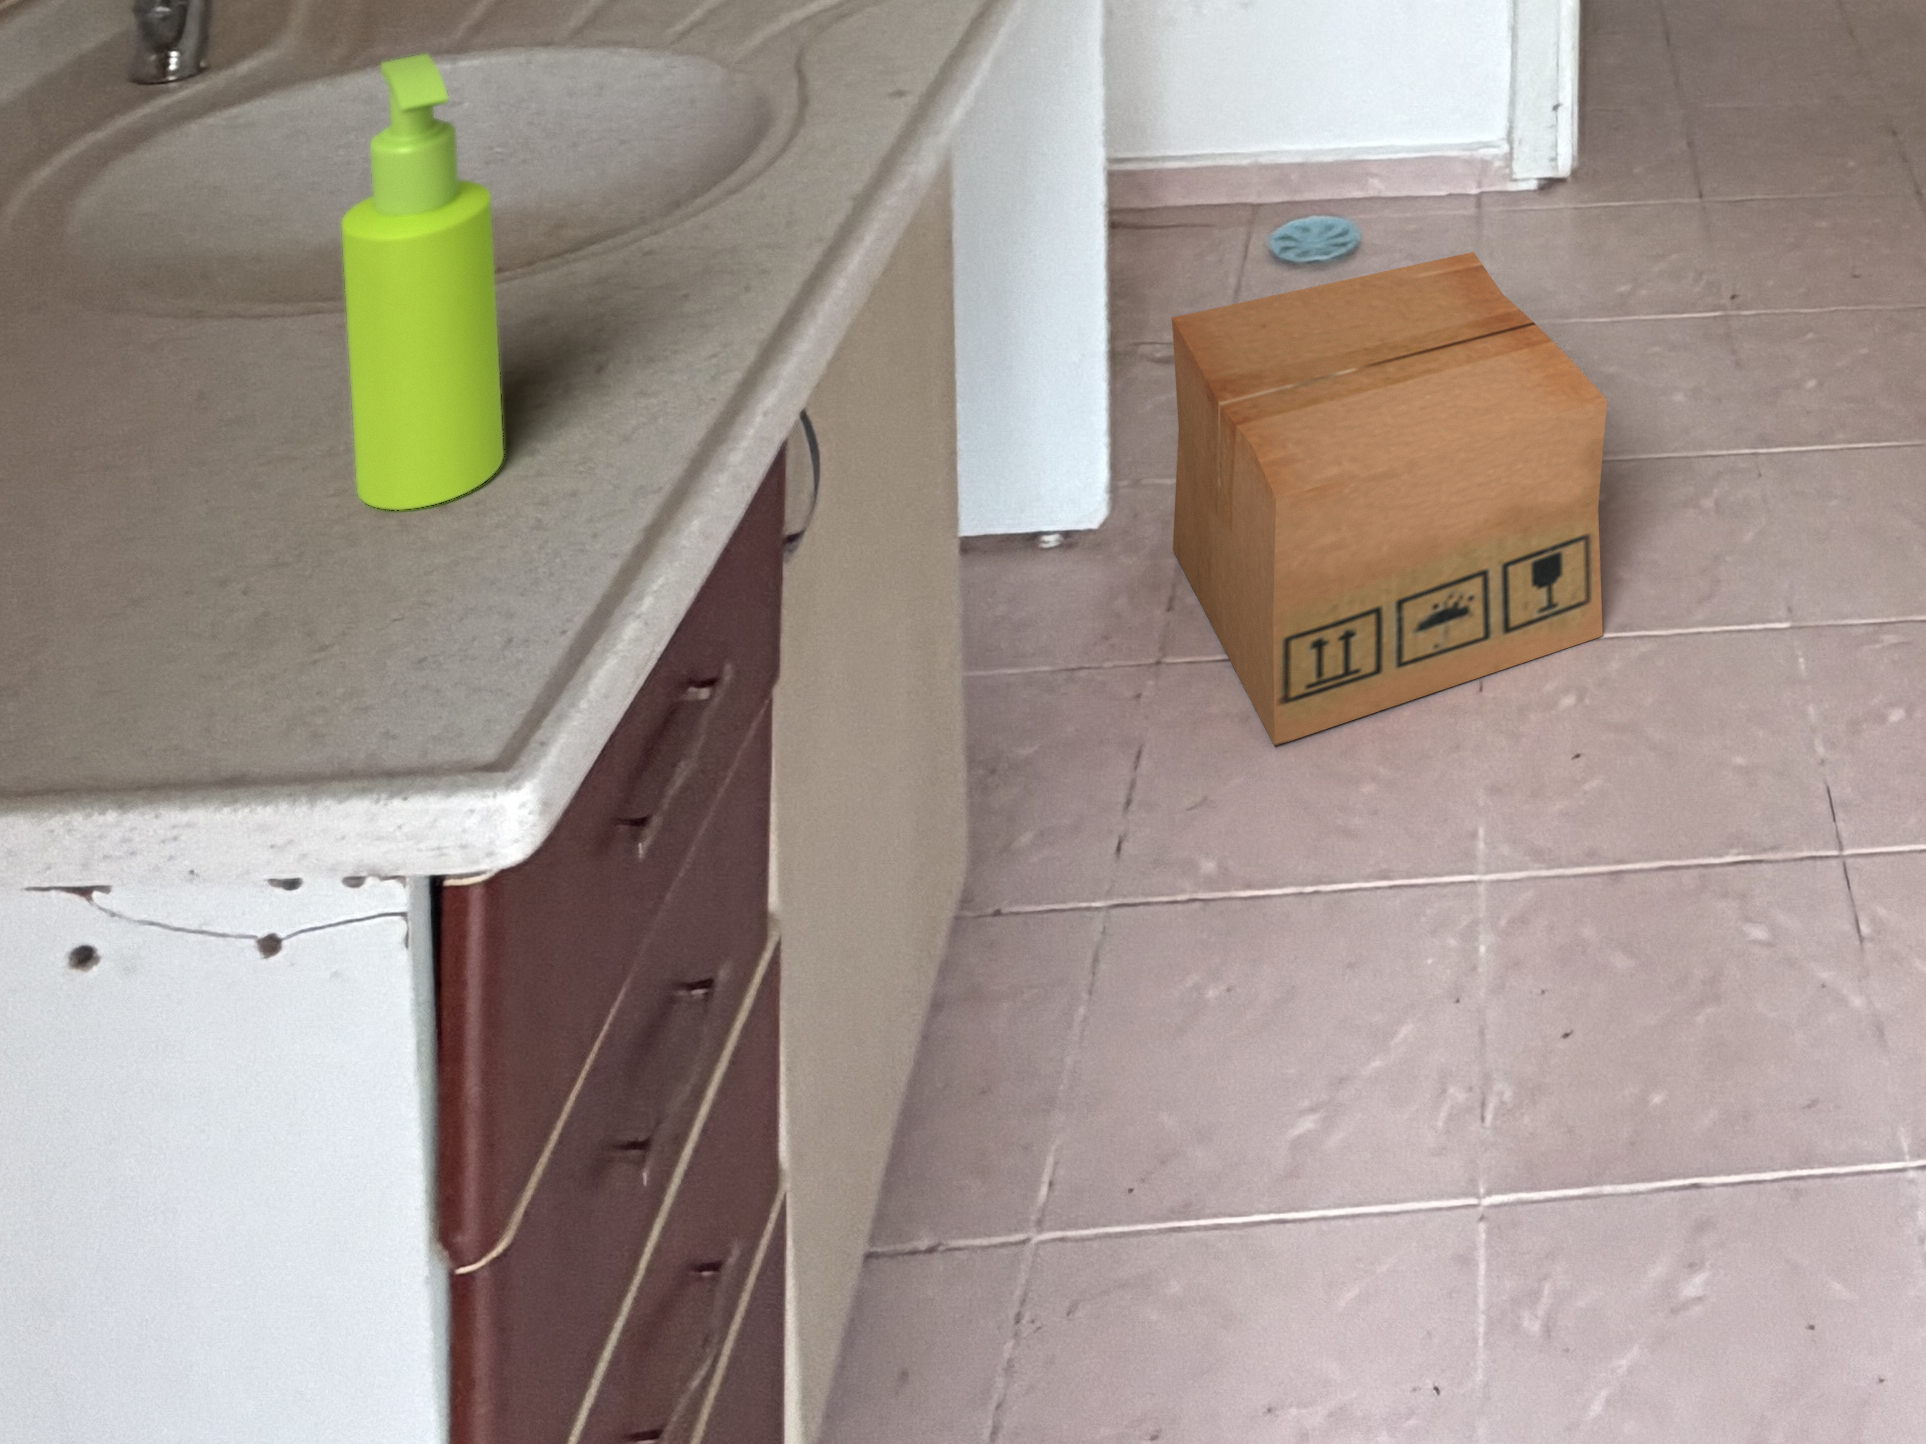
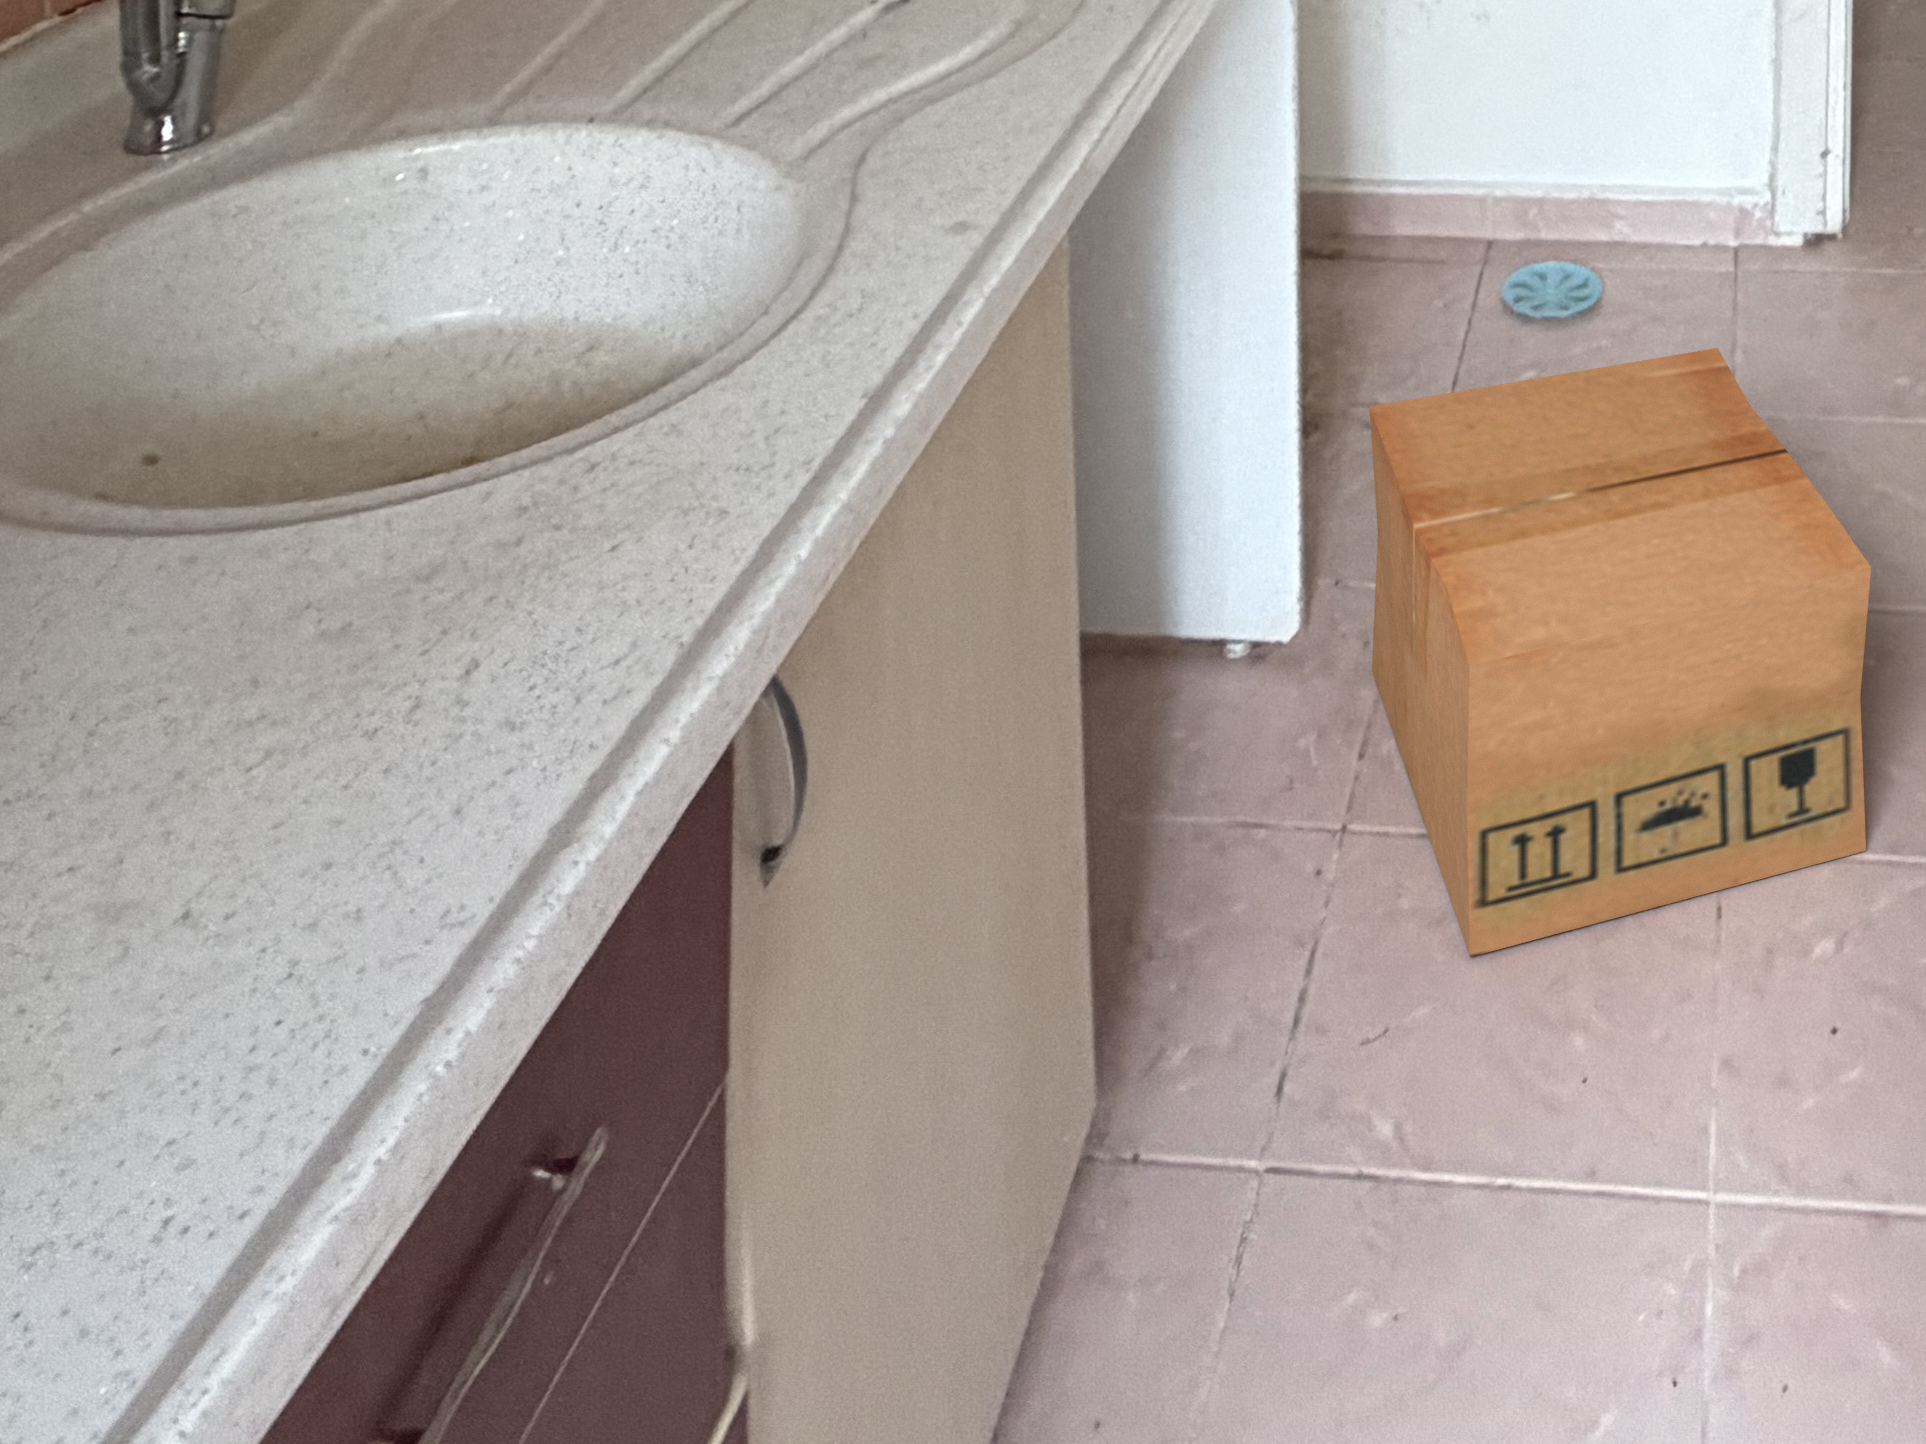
soap dispenser: present [342,54,504,510] -> none [57,253,297,896]

